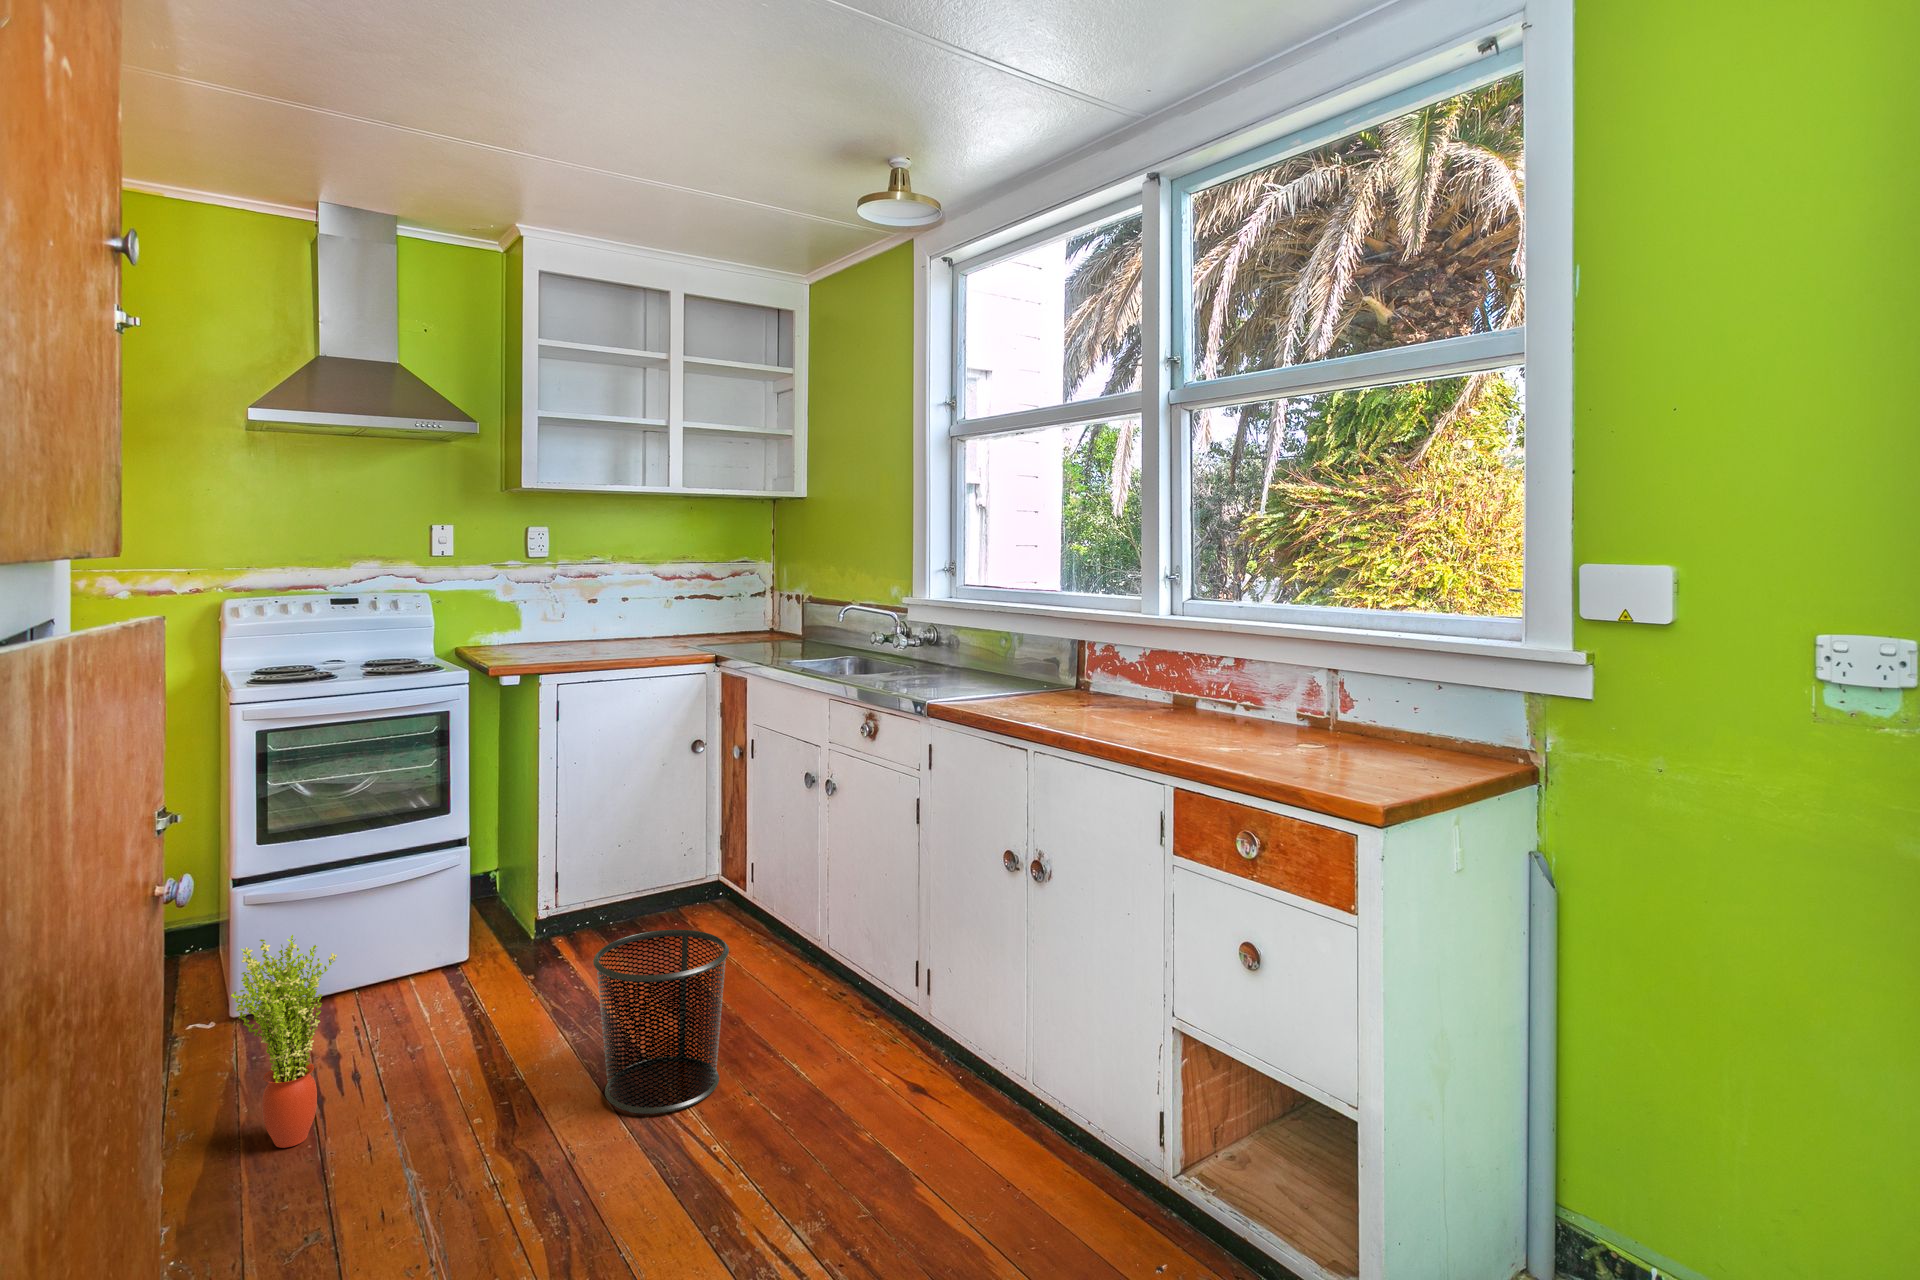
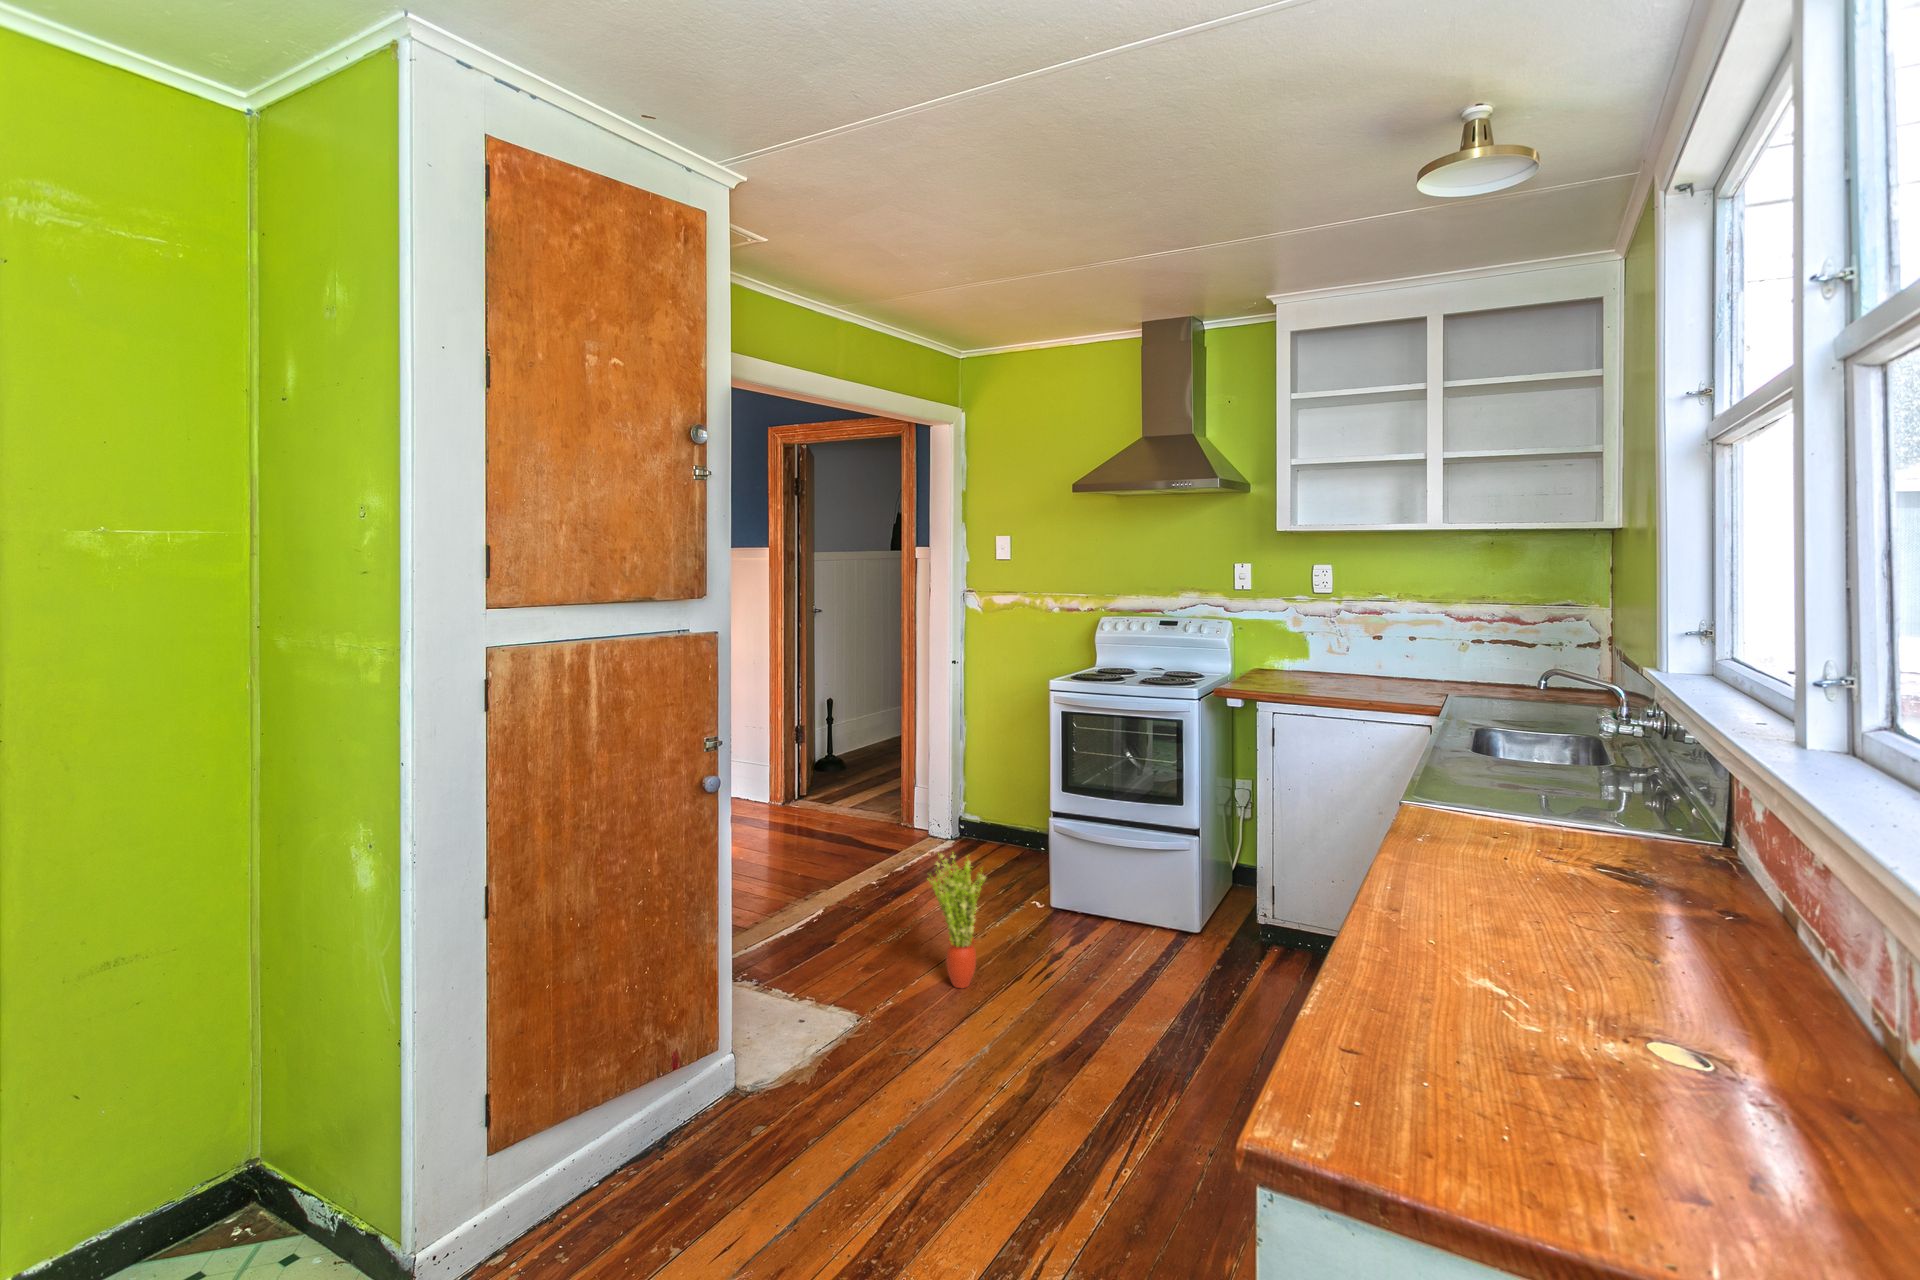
waste bin: present [593,930,729,1114] -> none [1100,949,1220,1122]

